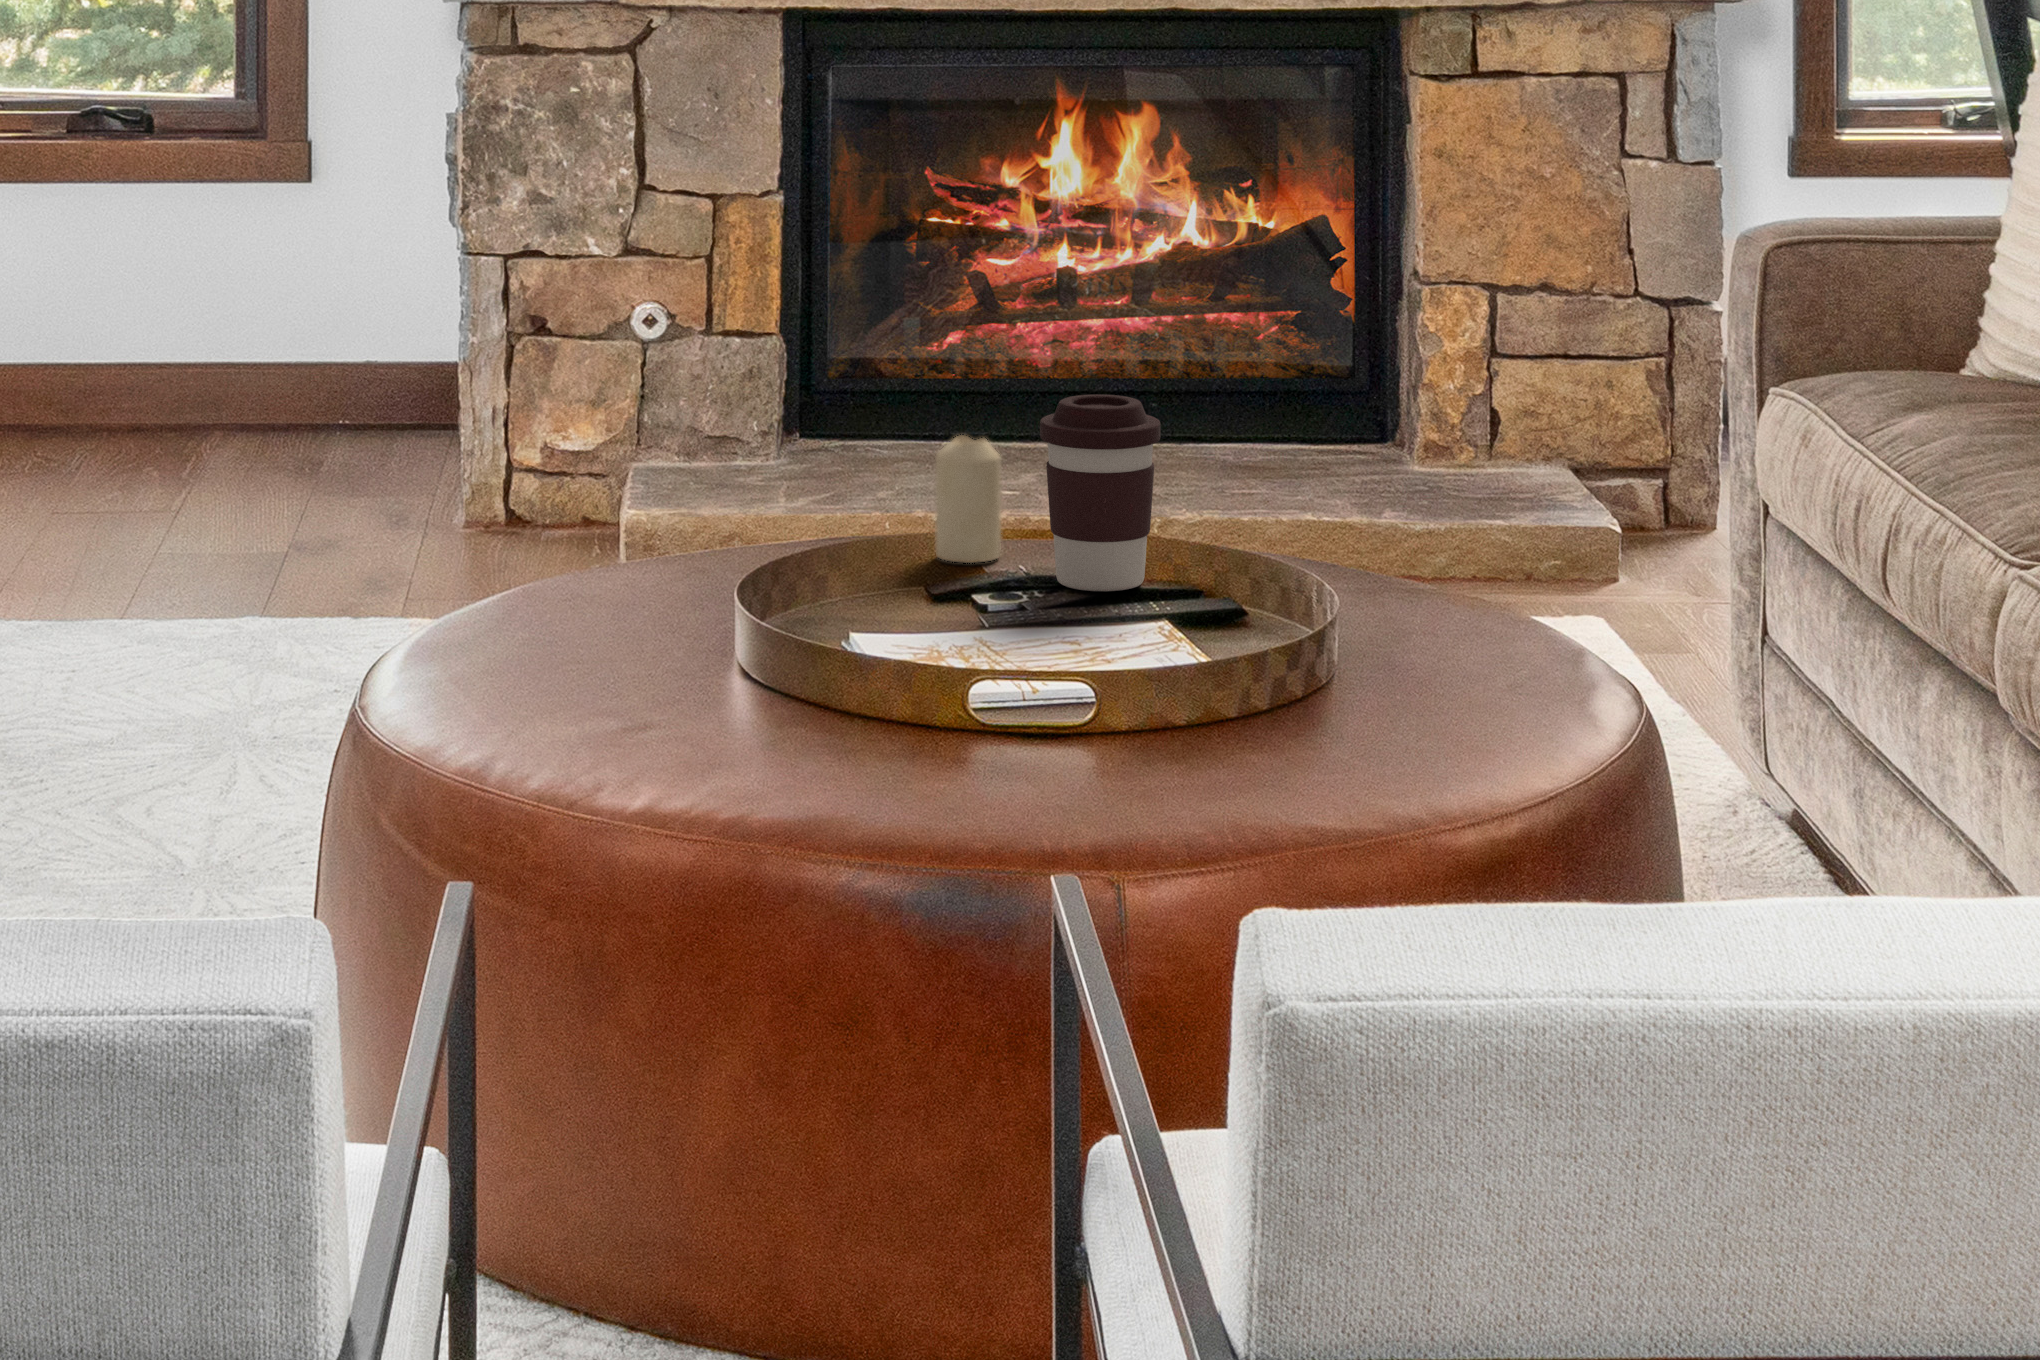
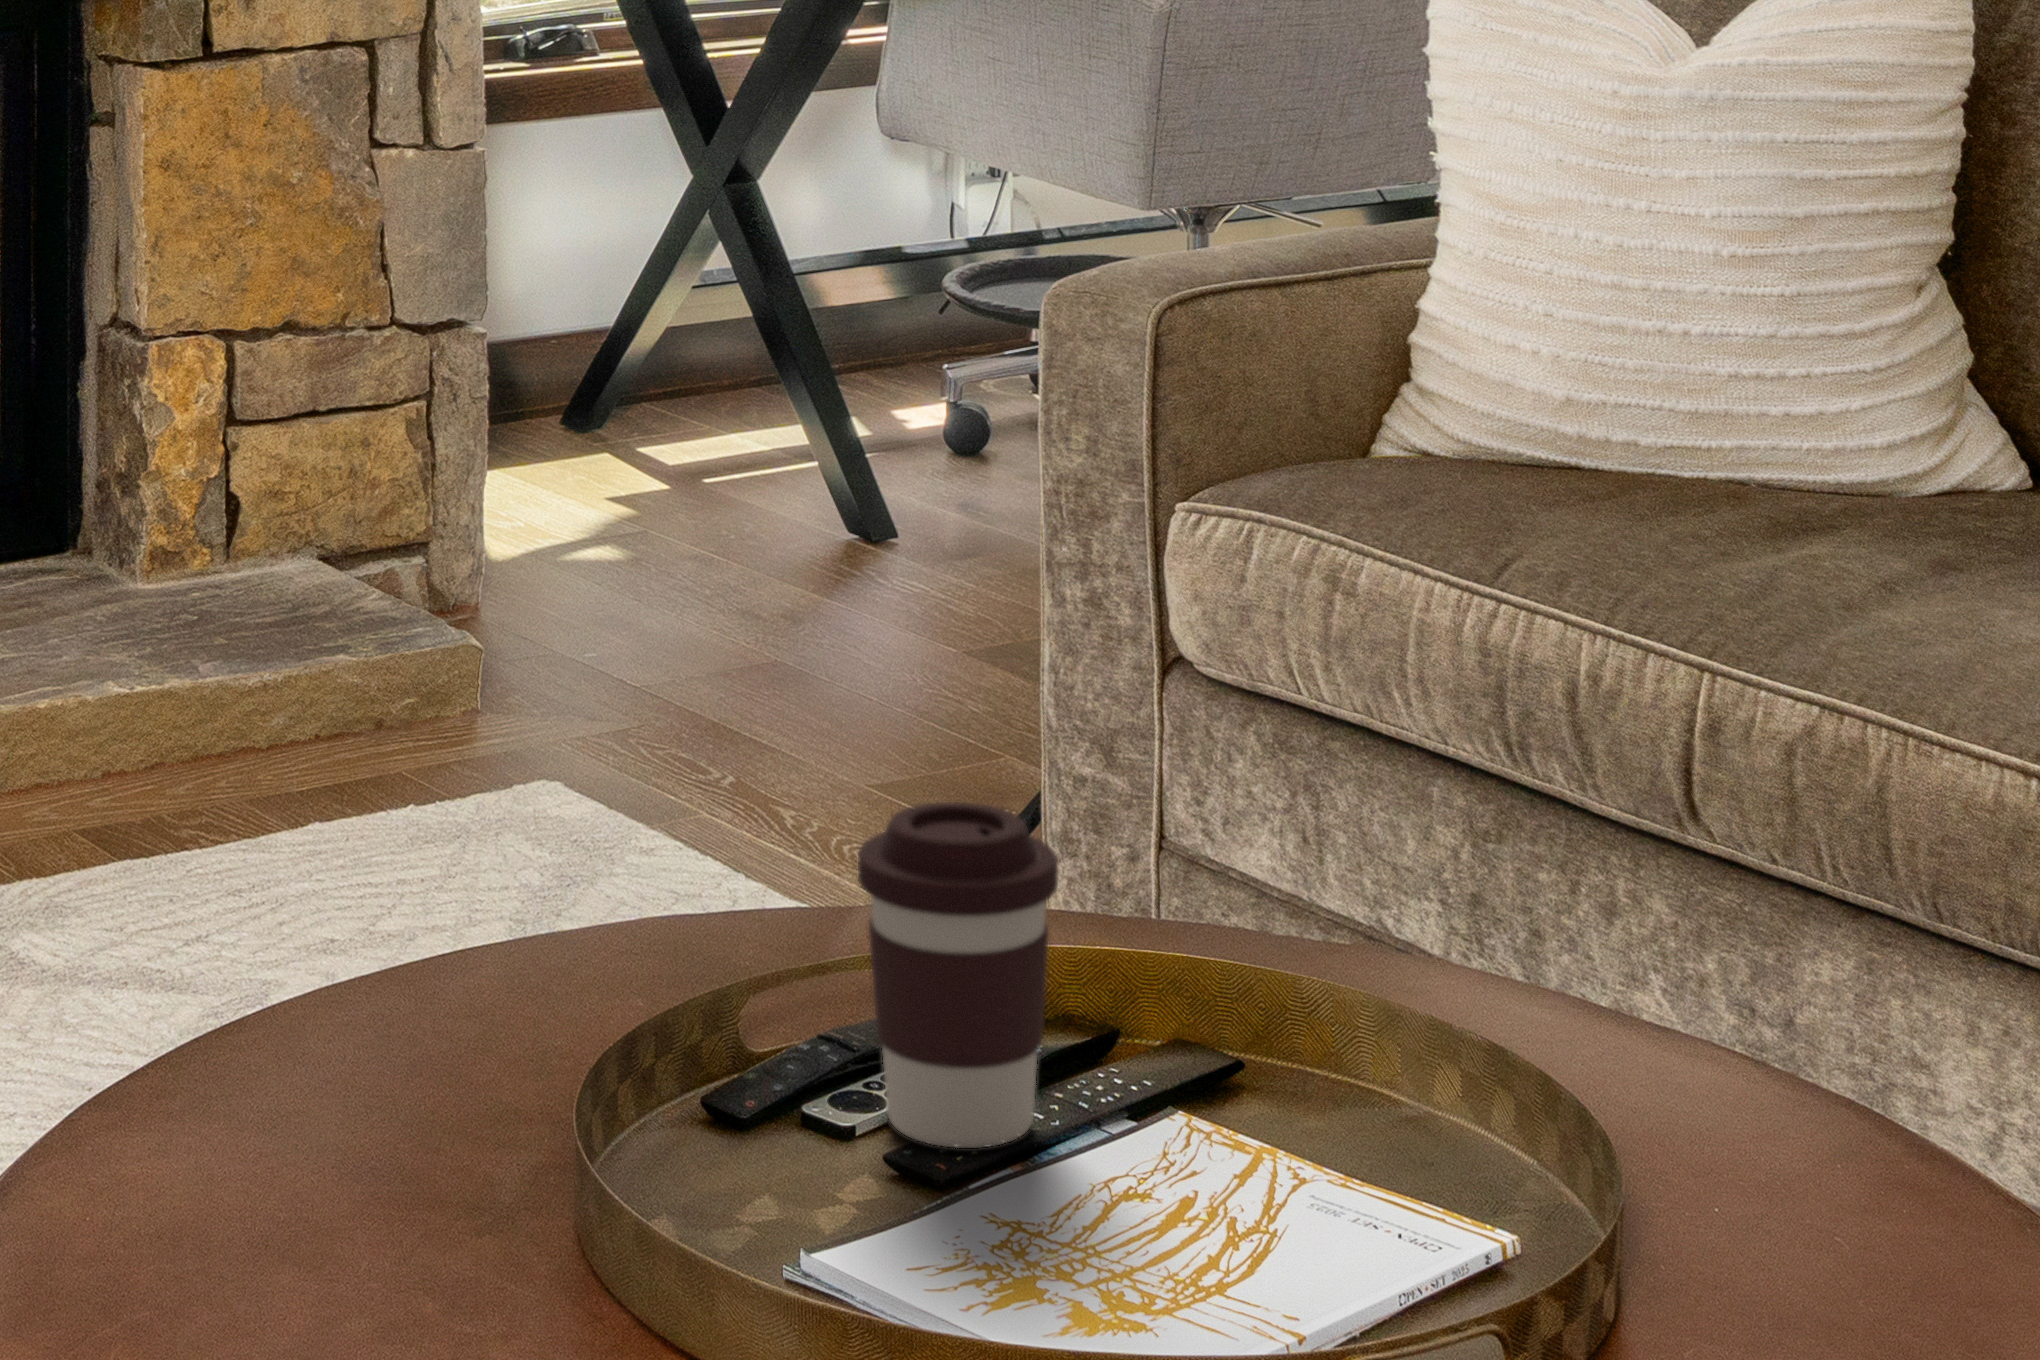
candle: present [935,435,1001,563] -> none [617,888,727,1112]

